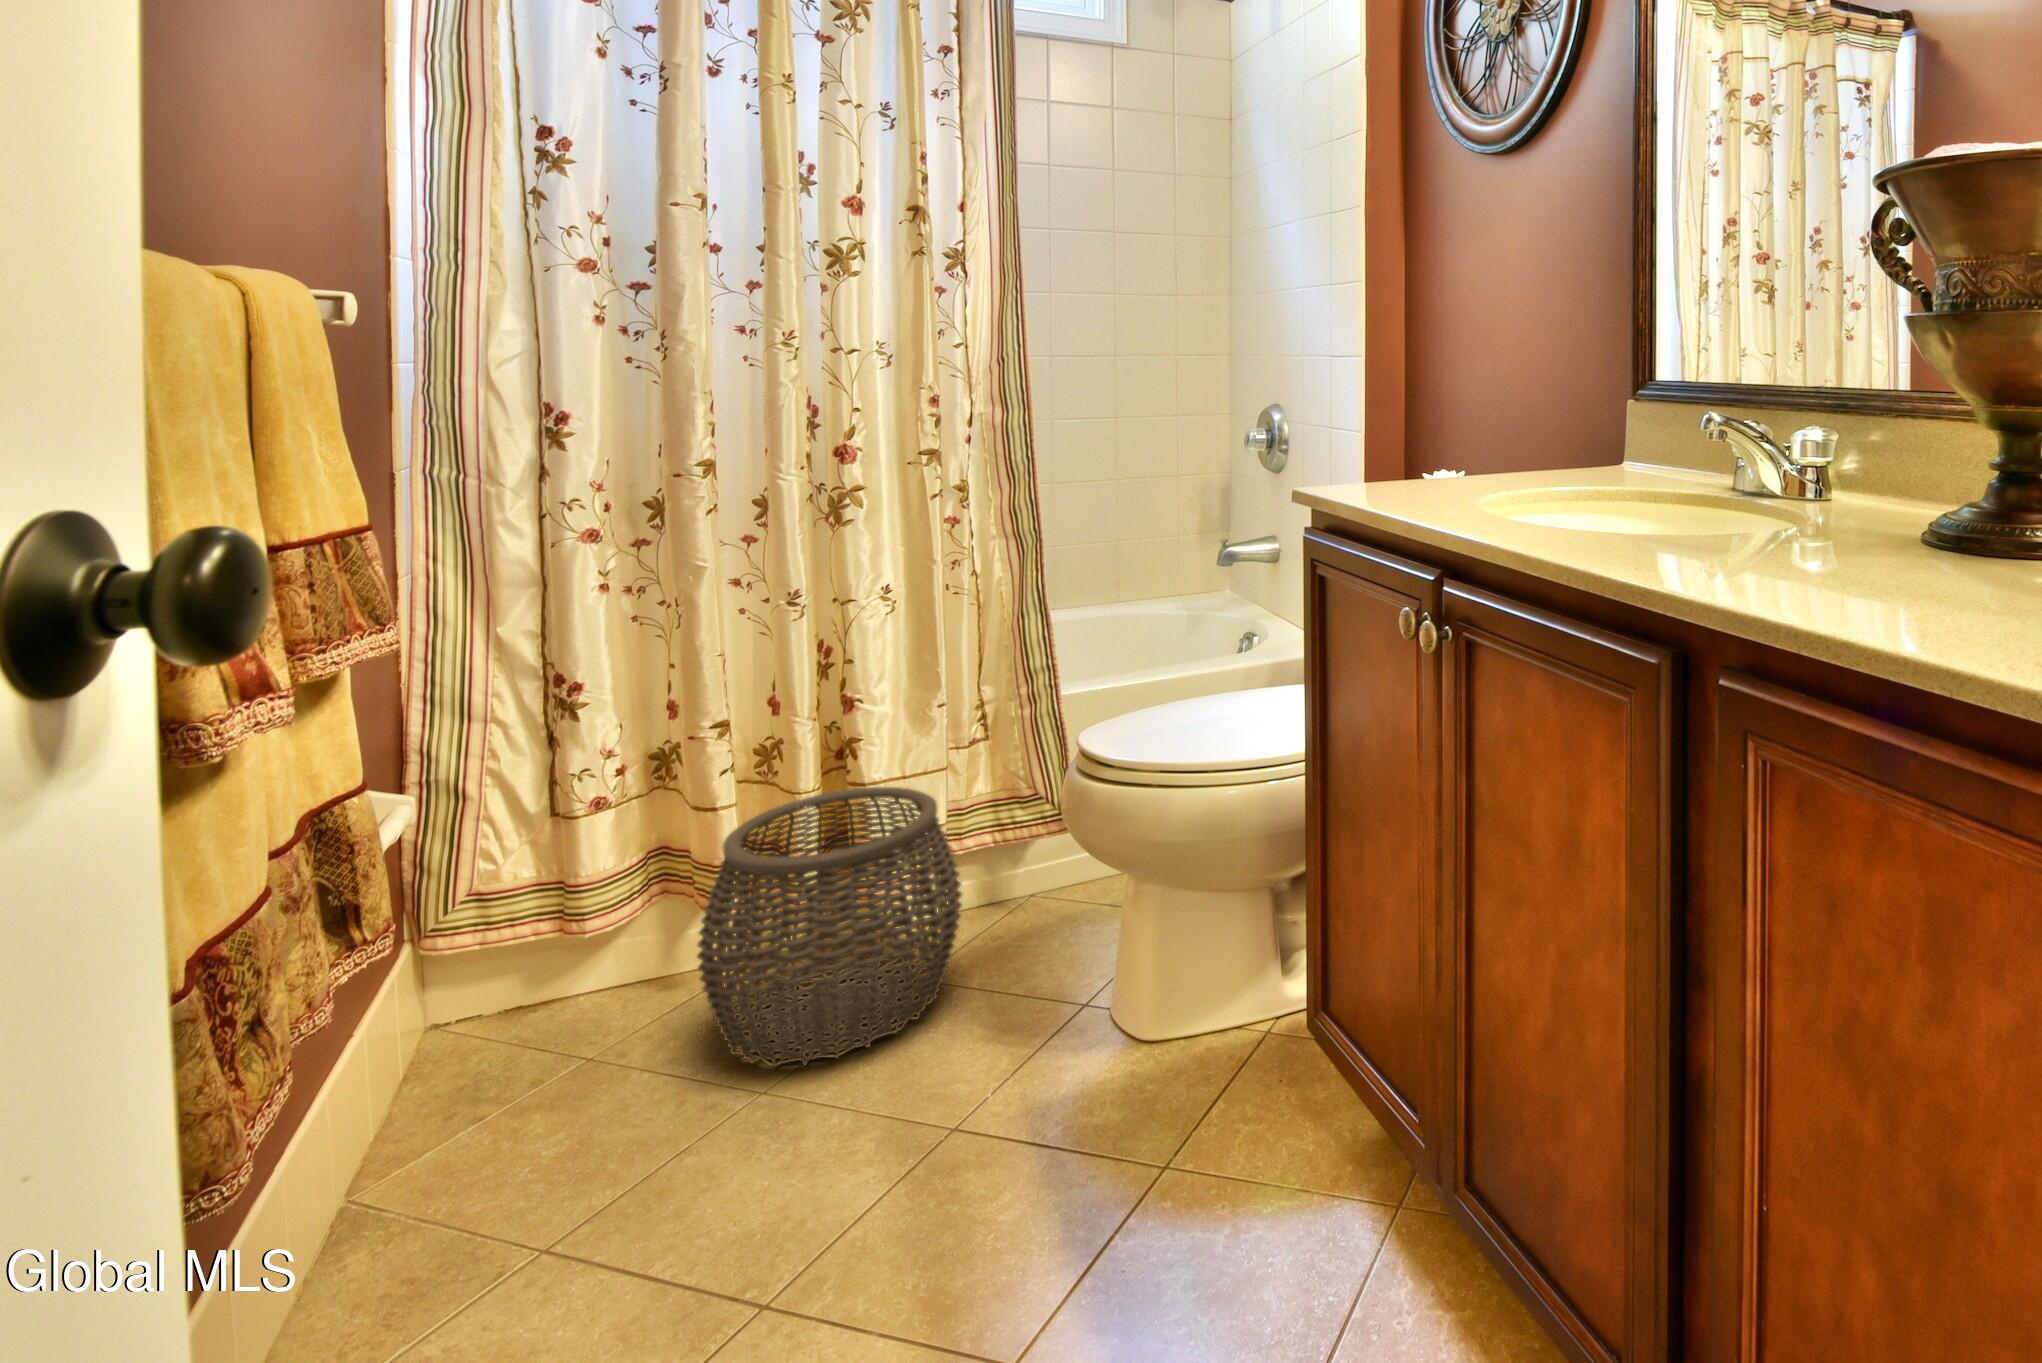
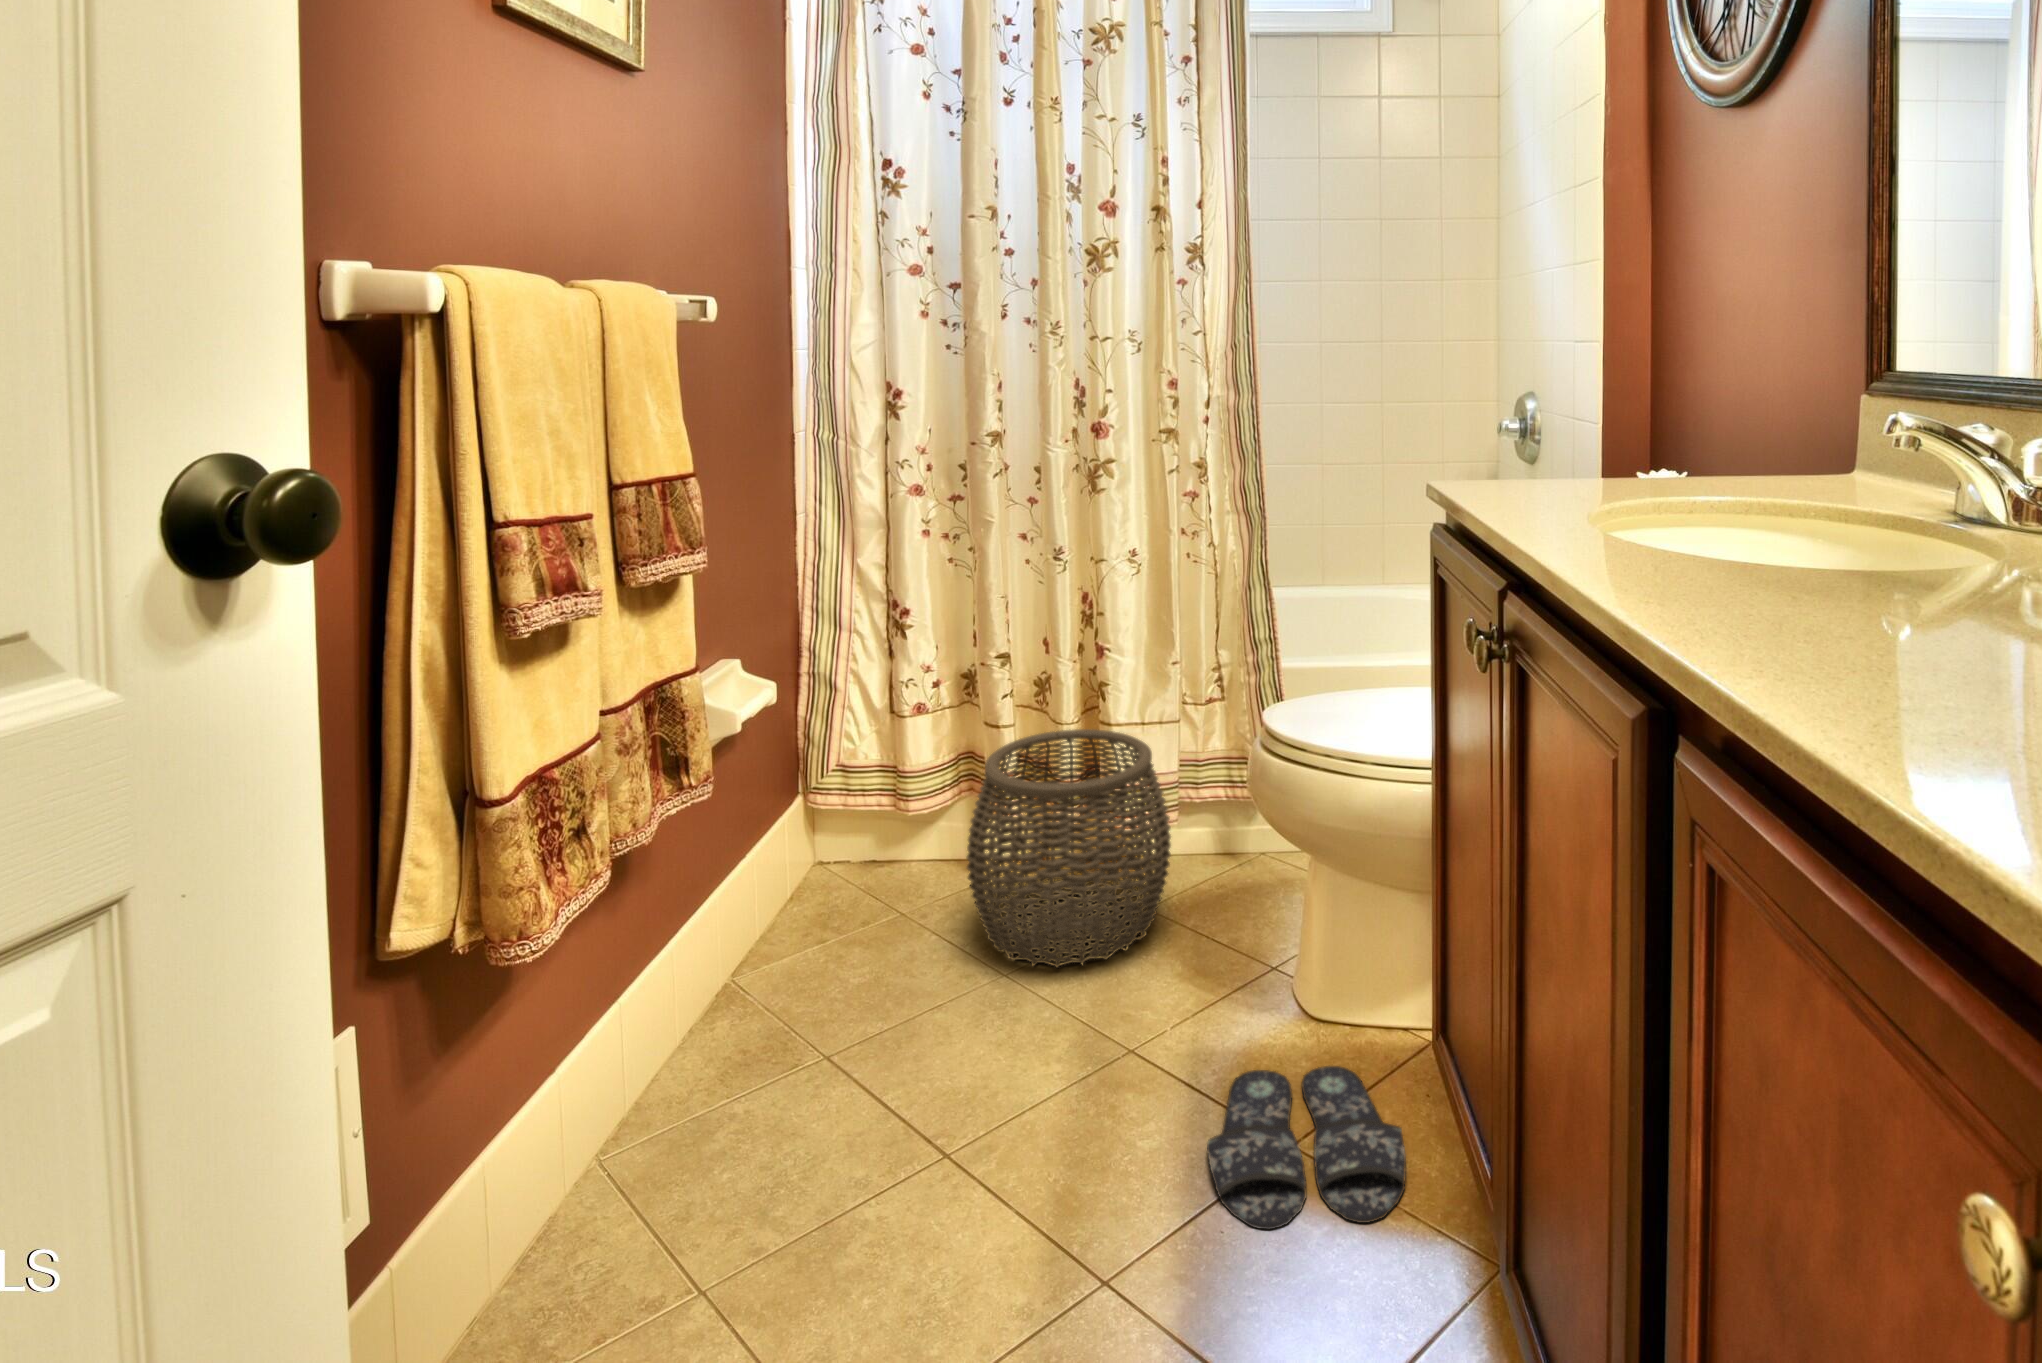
slippers: none [1081,1057,1285,1223] -> present [1207,1066,1406,1229]

